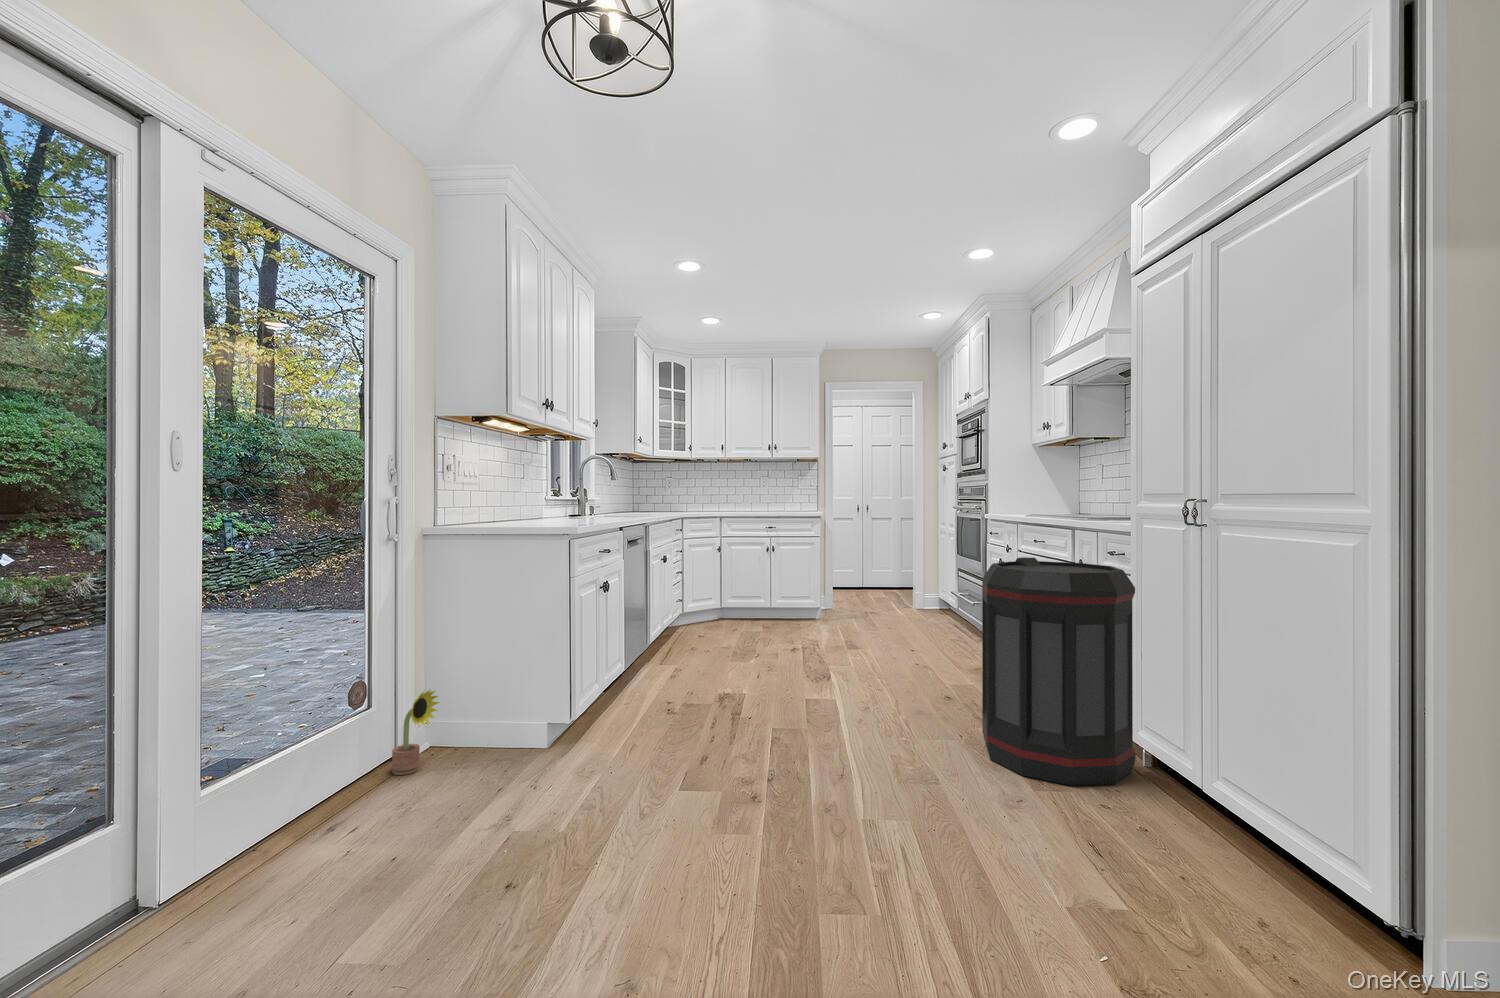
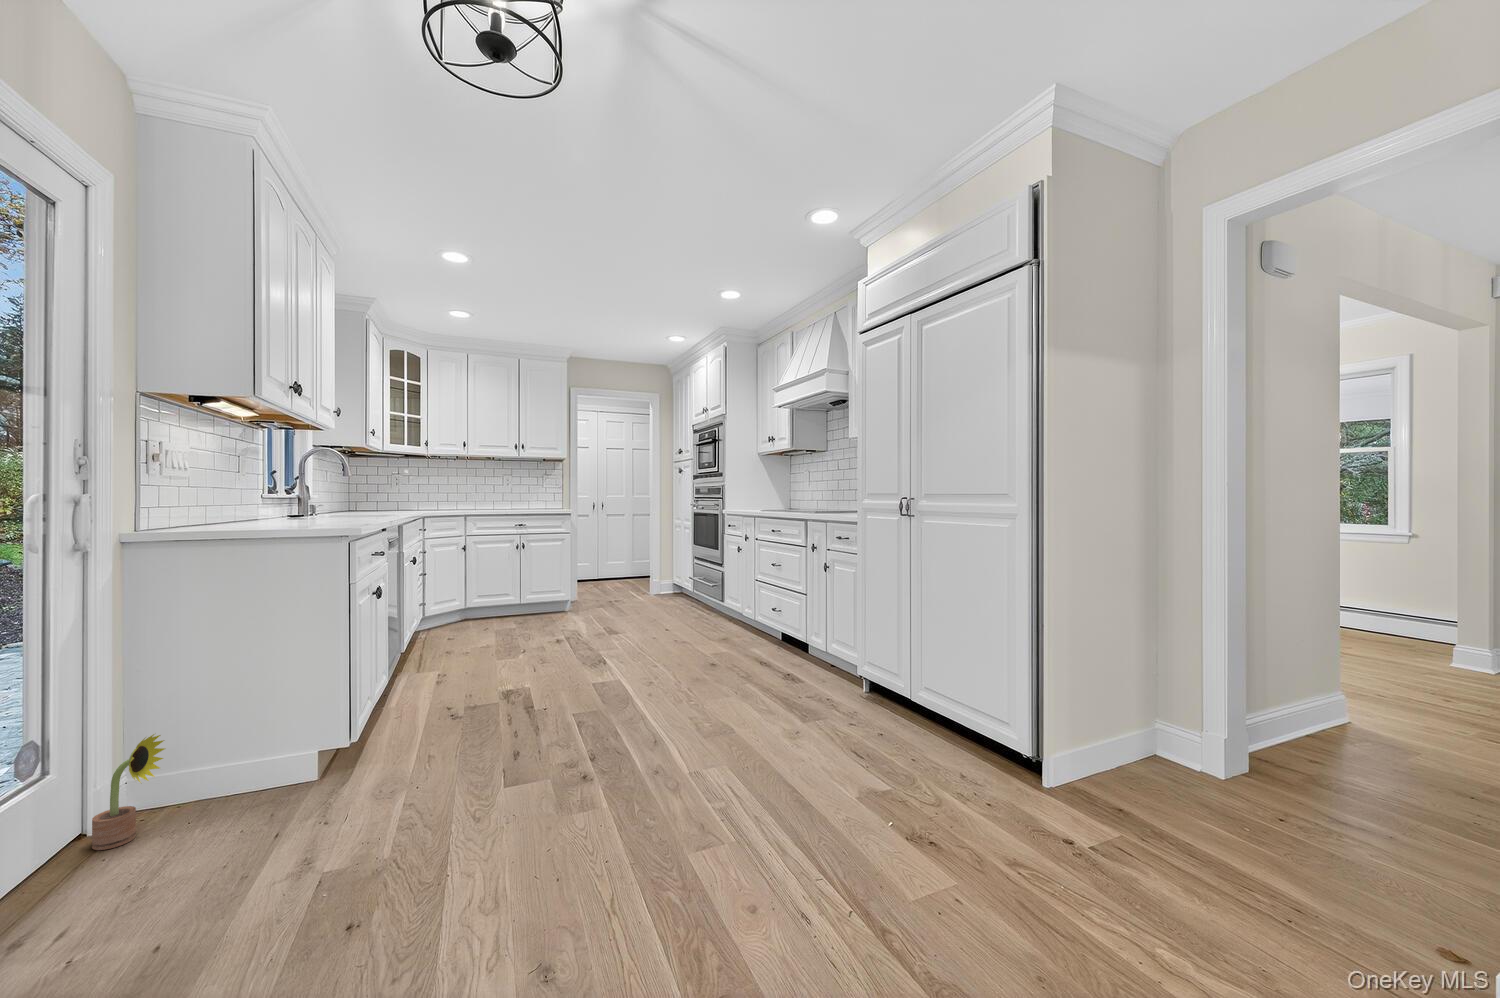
trash can: present [982,558,1136,786] -> none [755,545,866,721]

